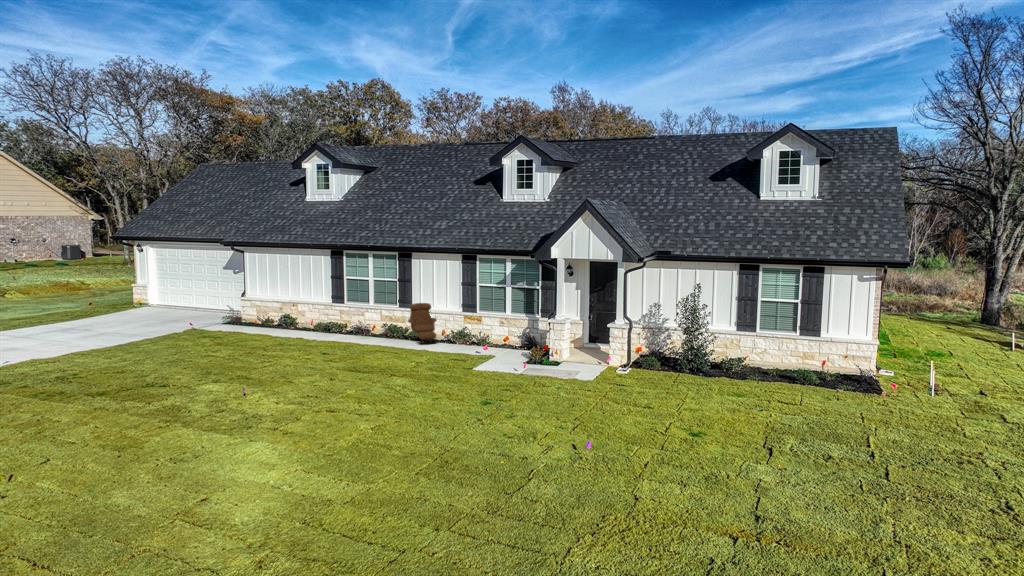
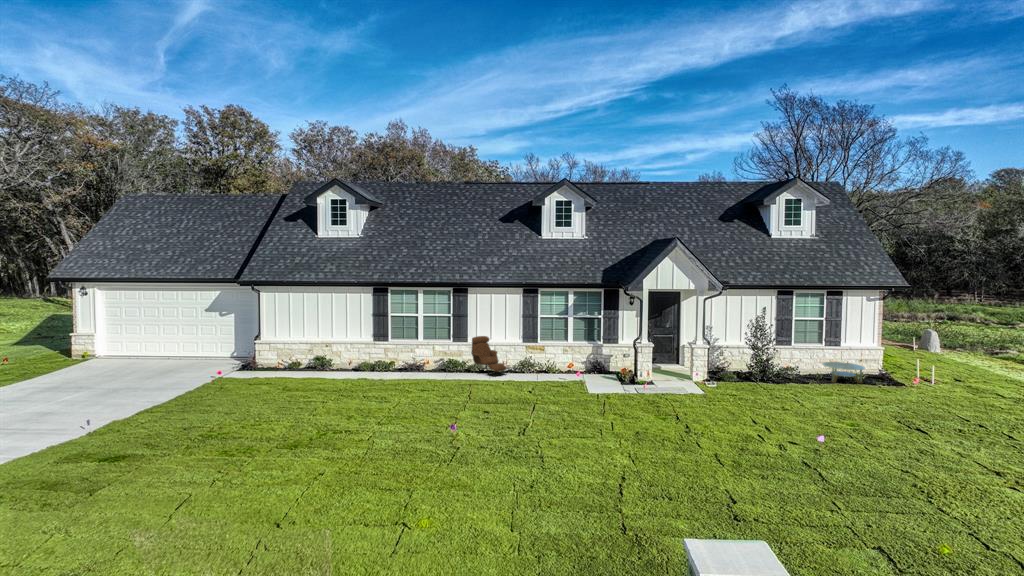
round table: none [785,355,837,384] -> present [823,362,865,383]

